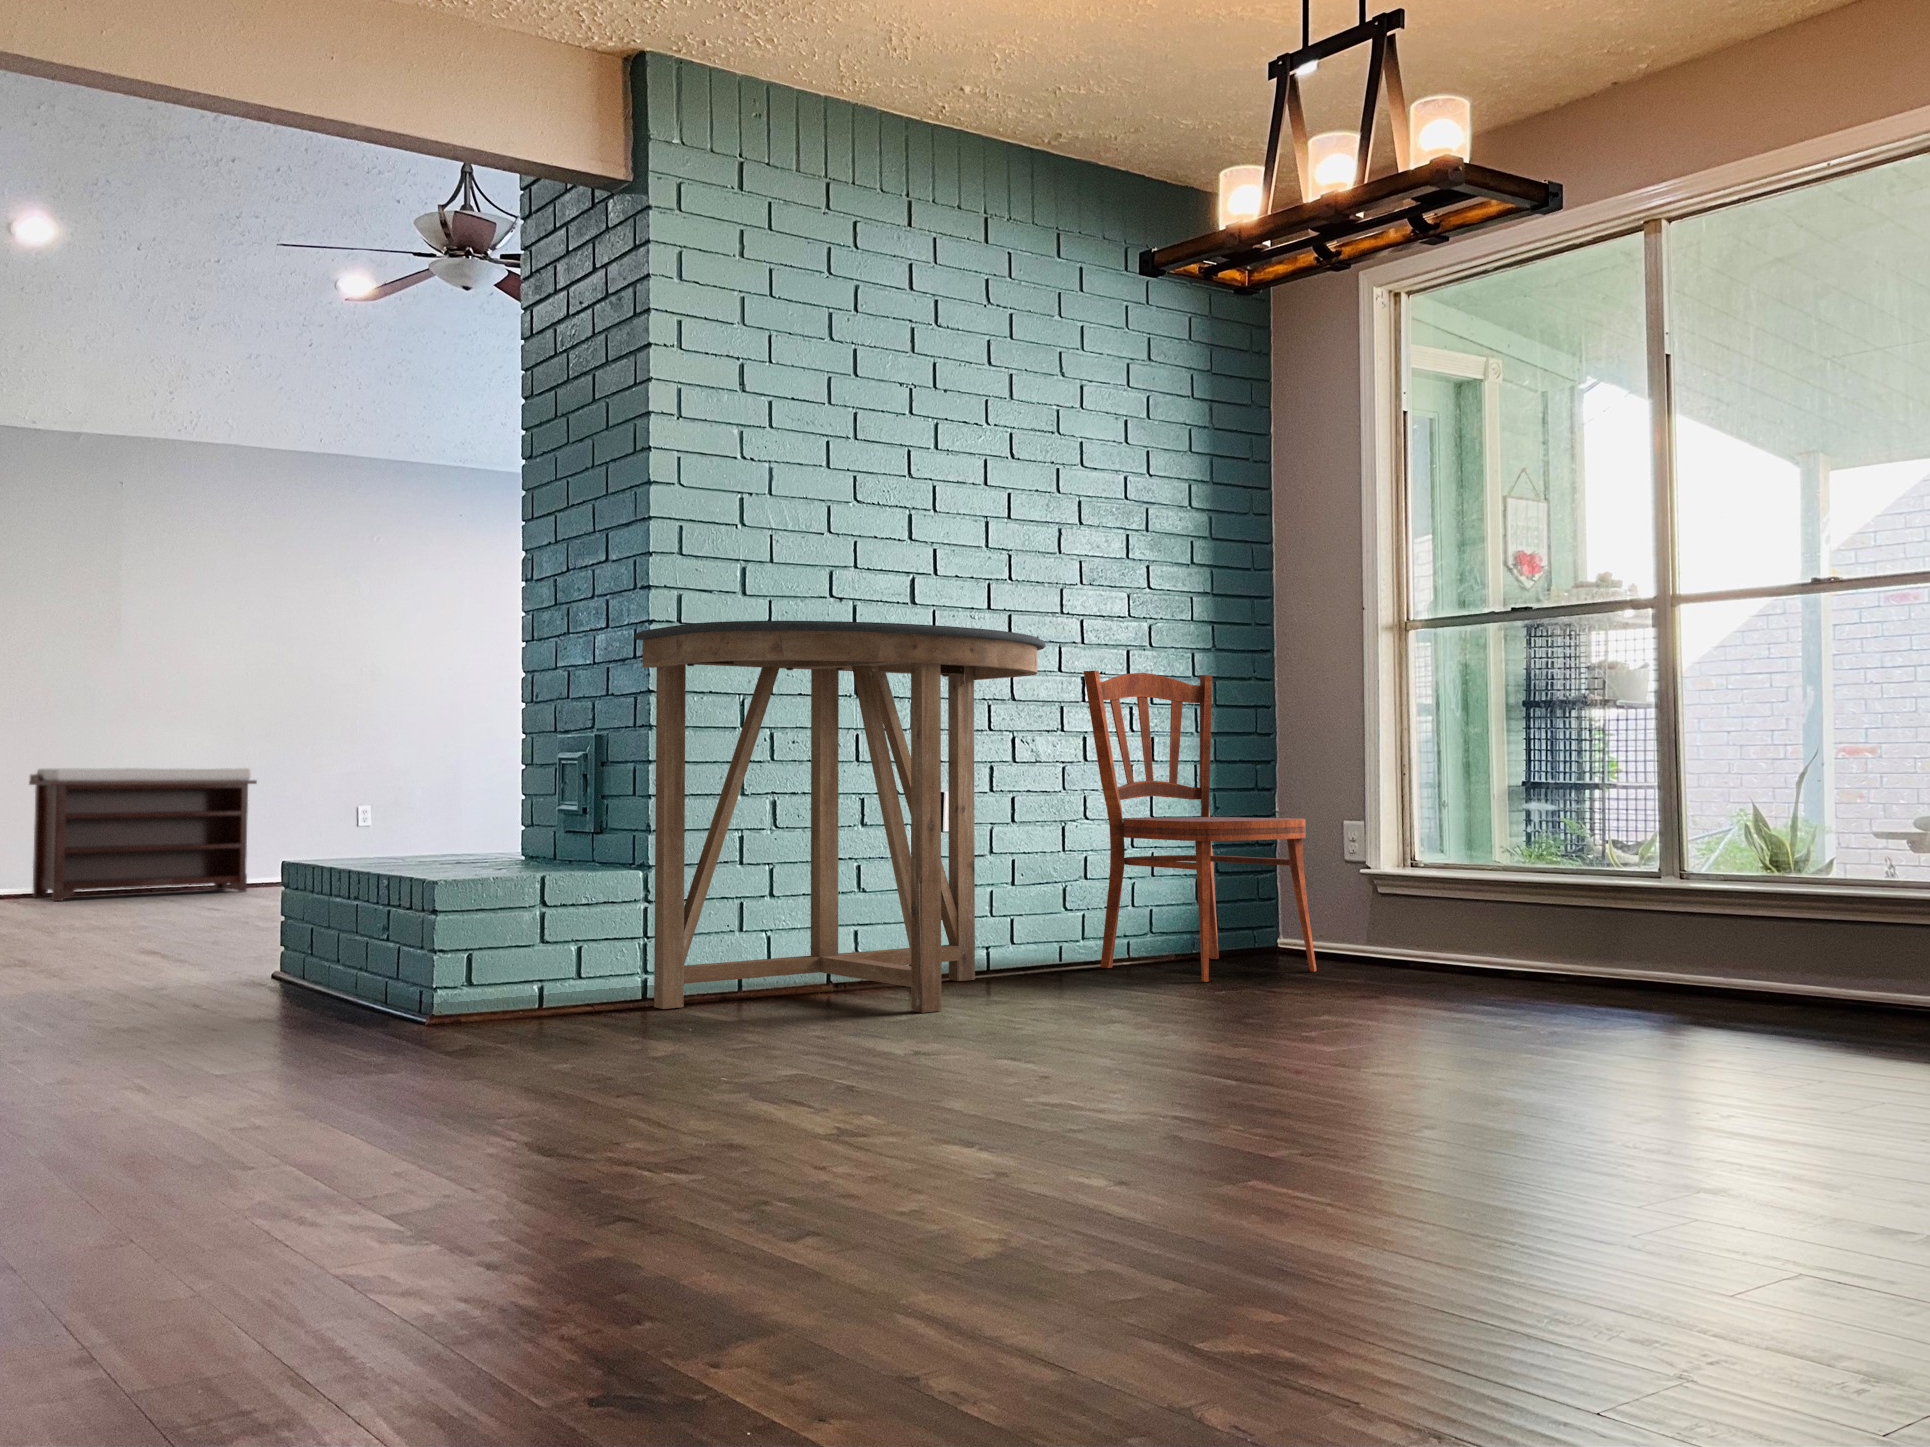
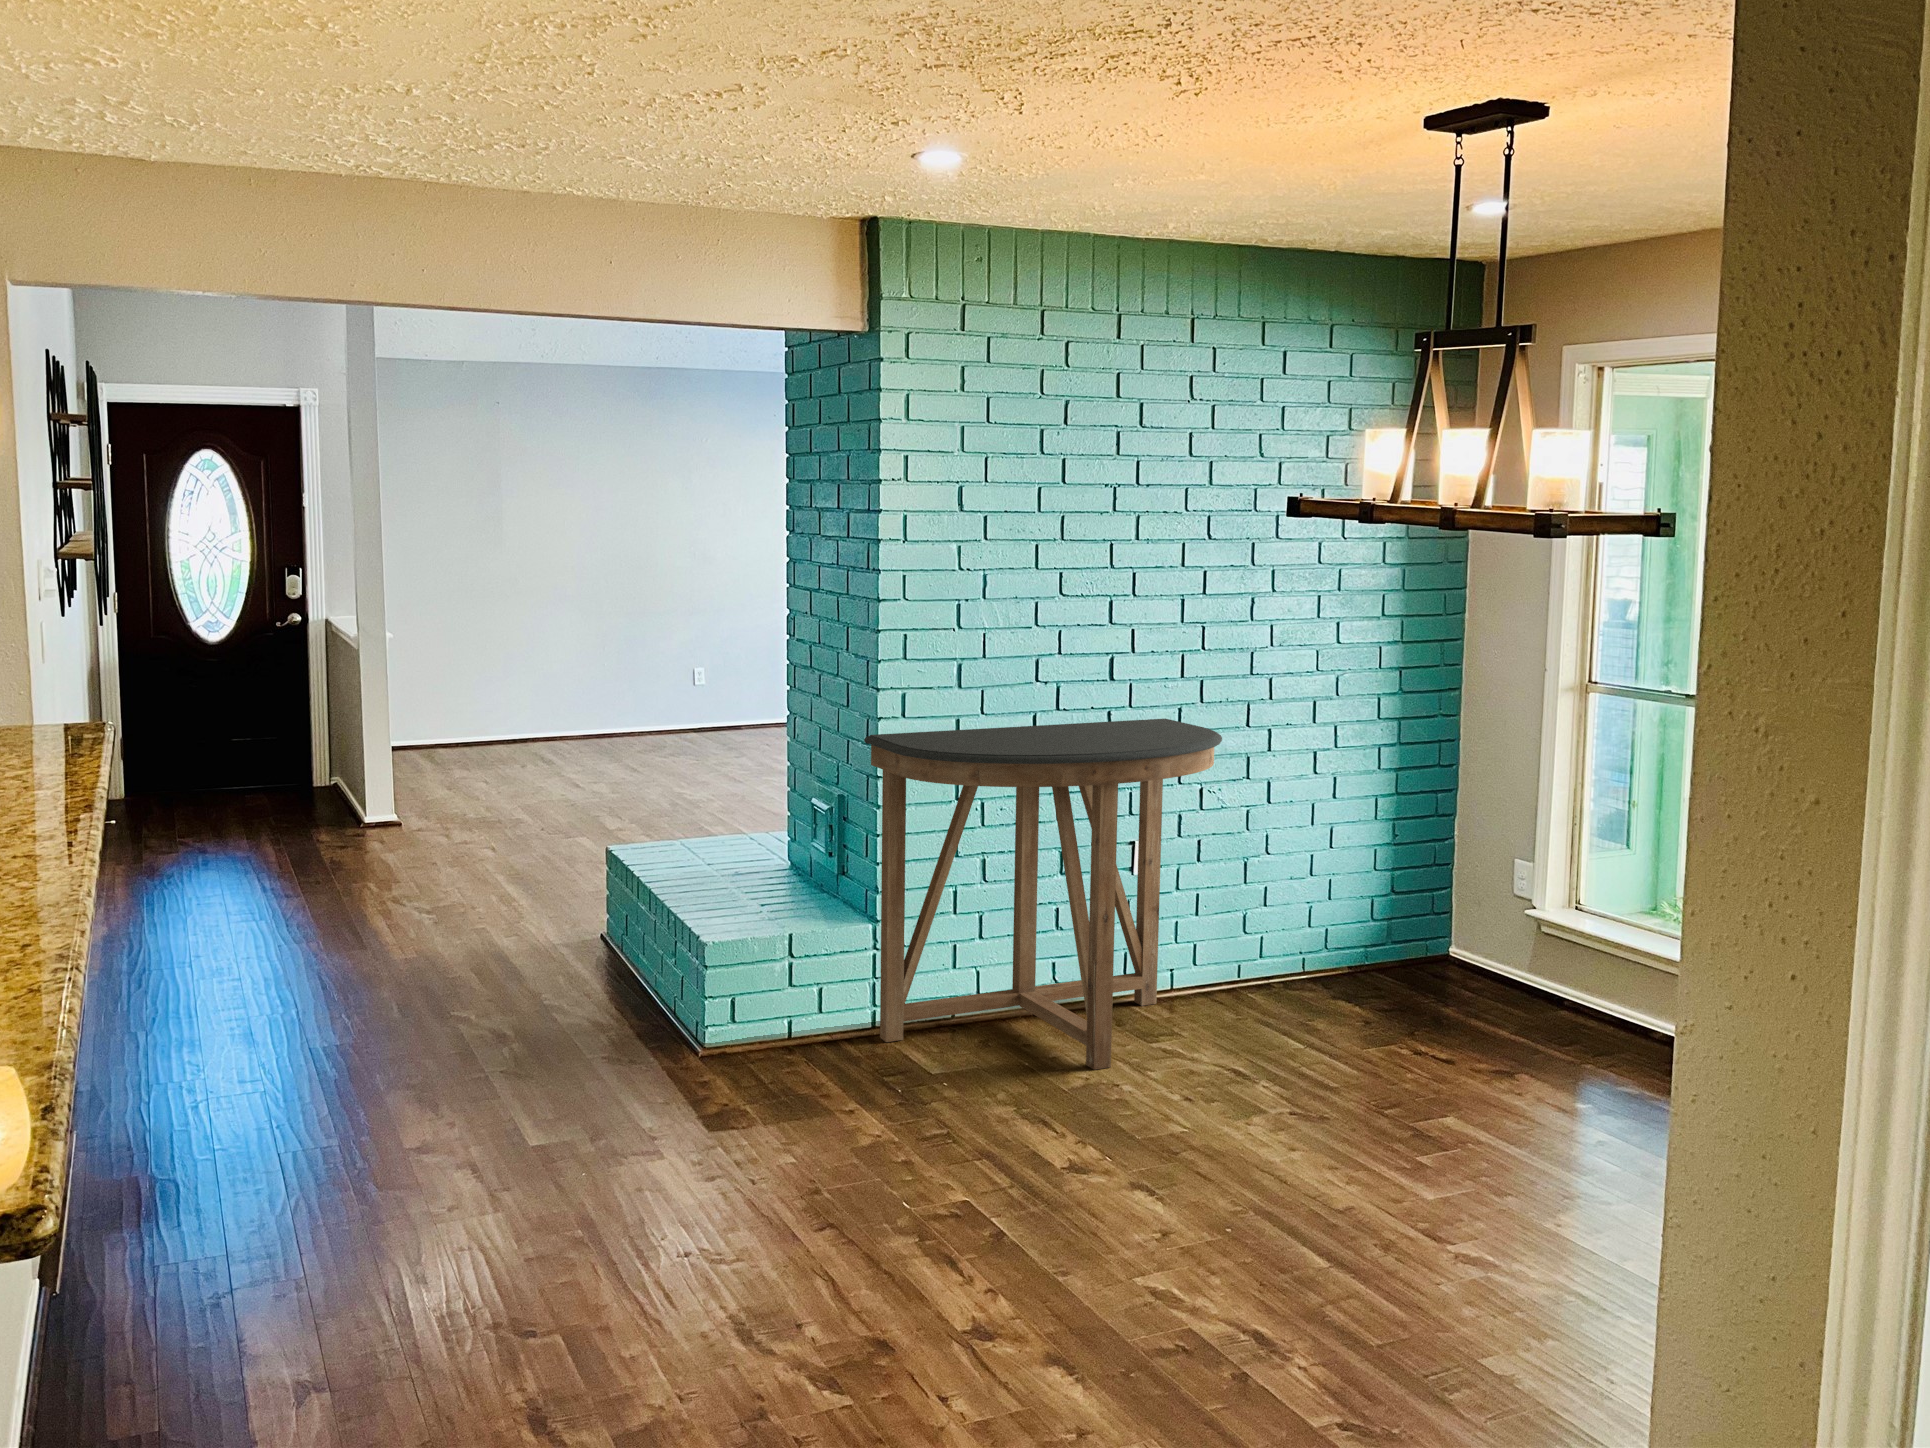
dining chair: present [1084,671,1317,982] -> none [1269,723,1467,1027]
bench: present [29,768,257,901] -> none [422,654,599,773]

